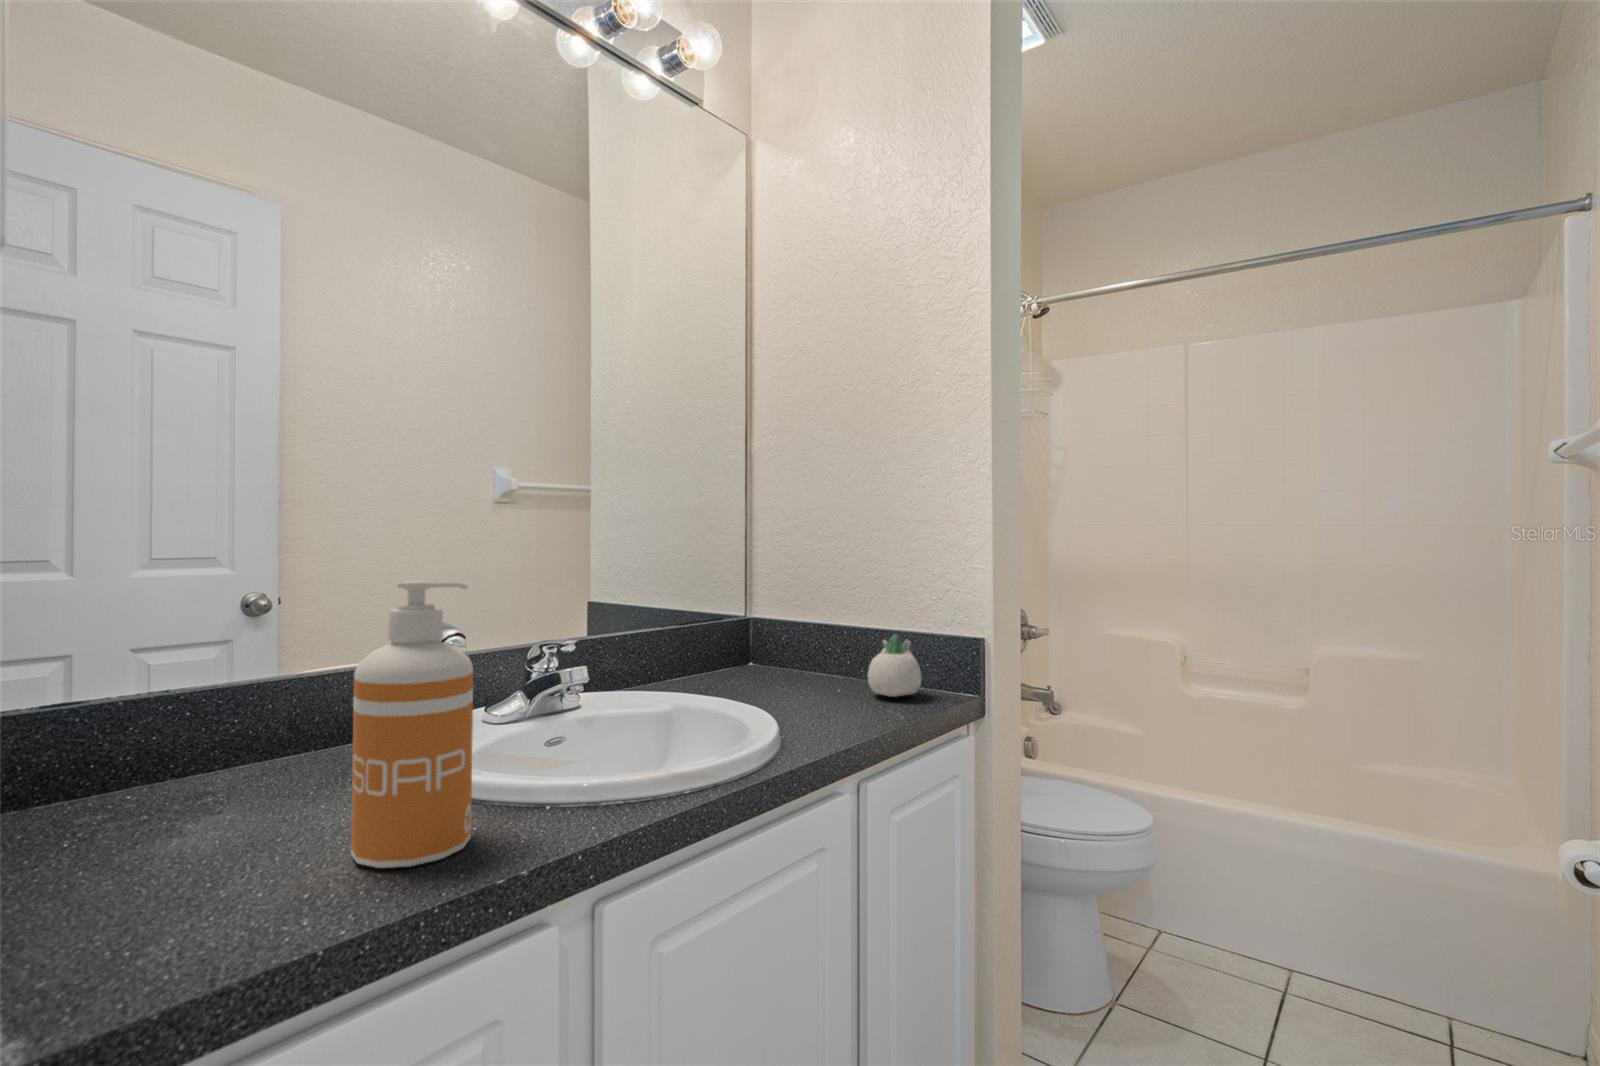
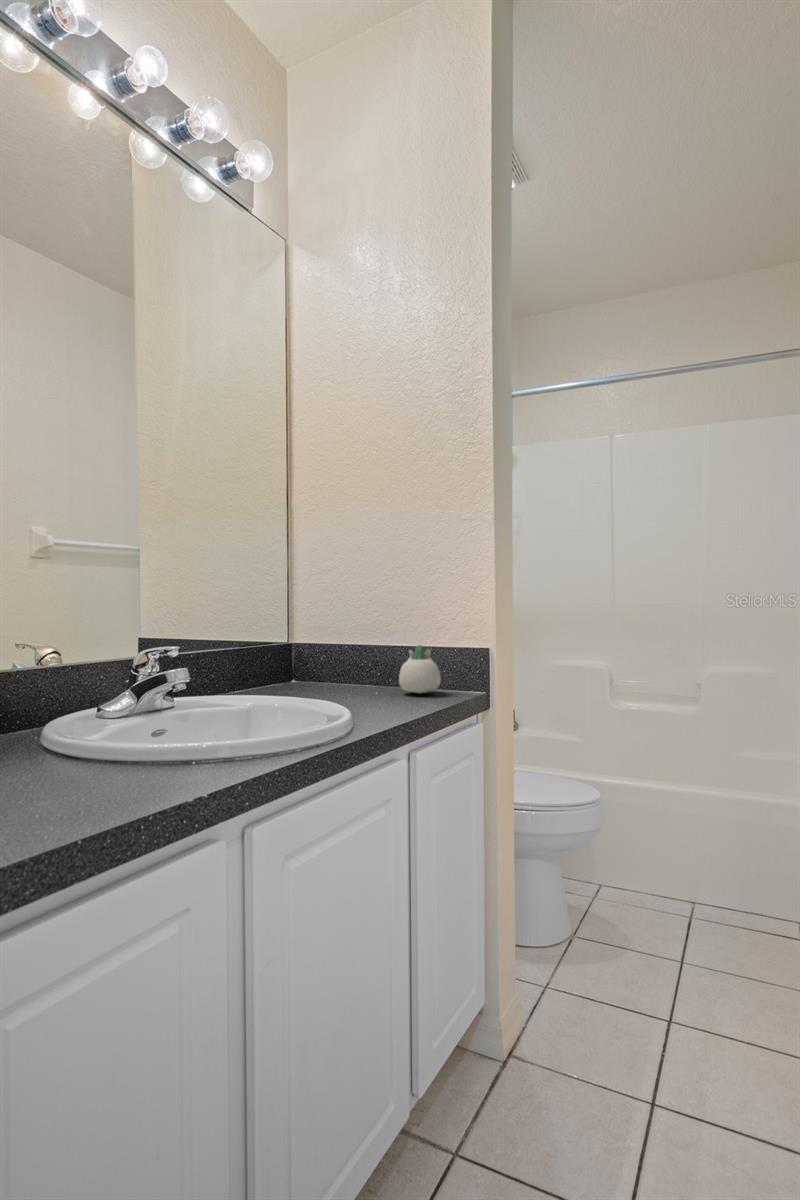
soap dispenser: present [351,581,473,868] -> none [52,572,145,799]

